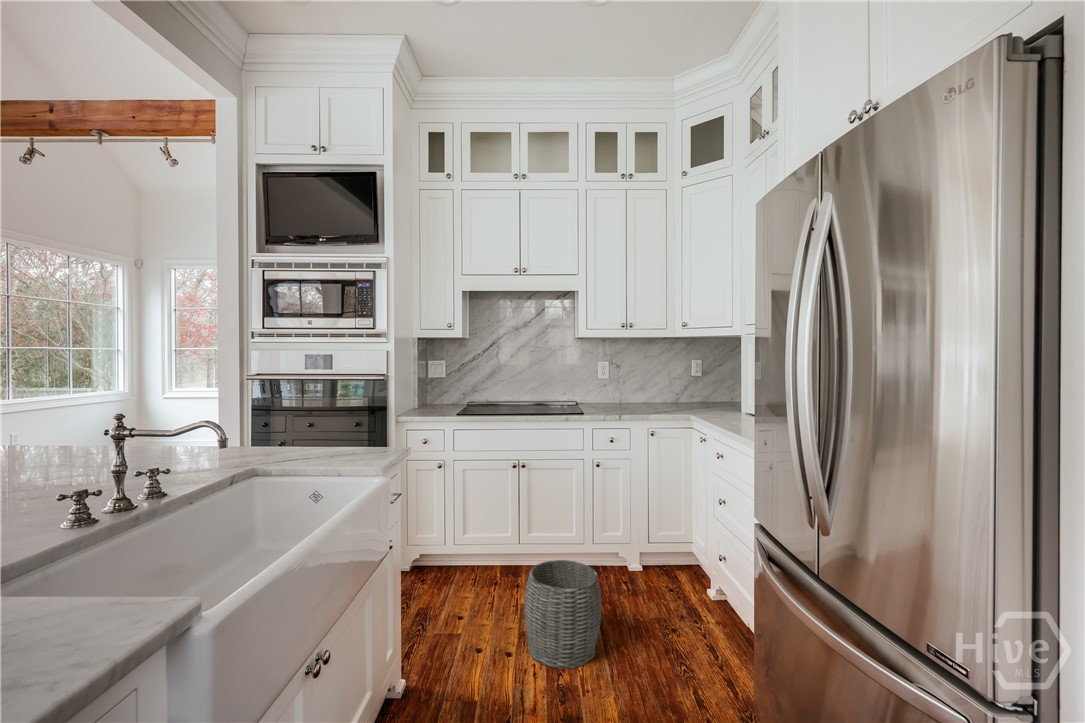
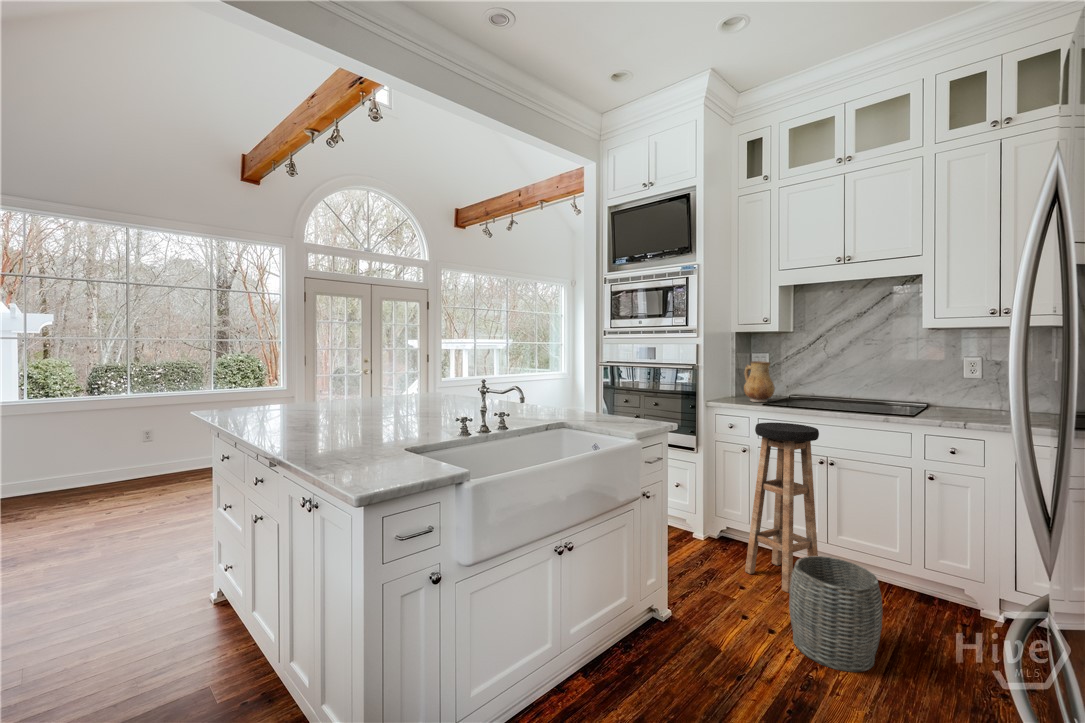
ceramic pitcher: none [432,369,464,412] -> present [744,361,775,402]
bar stool: none [454,433,520,606] -> present [745,423,819,593]

